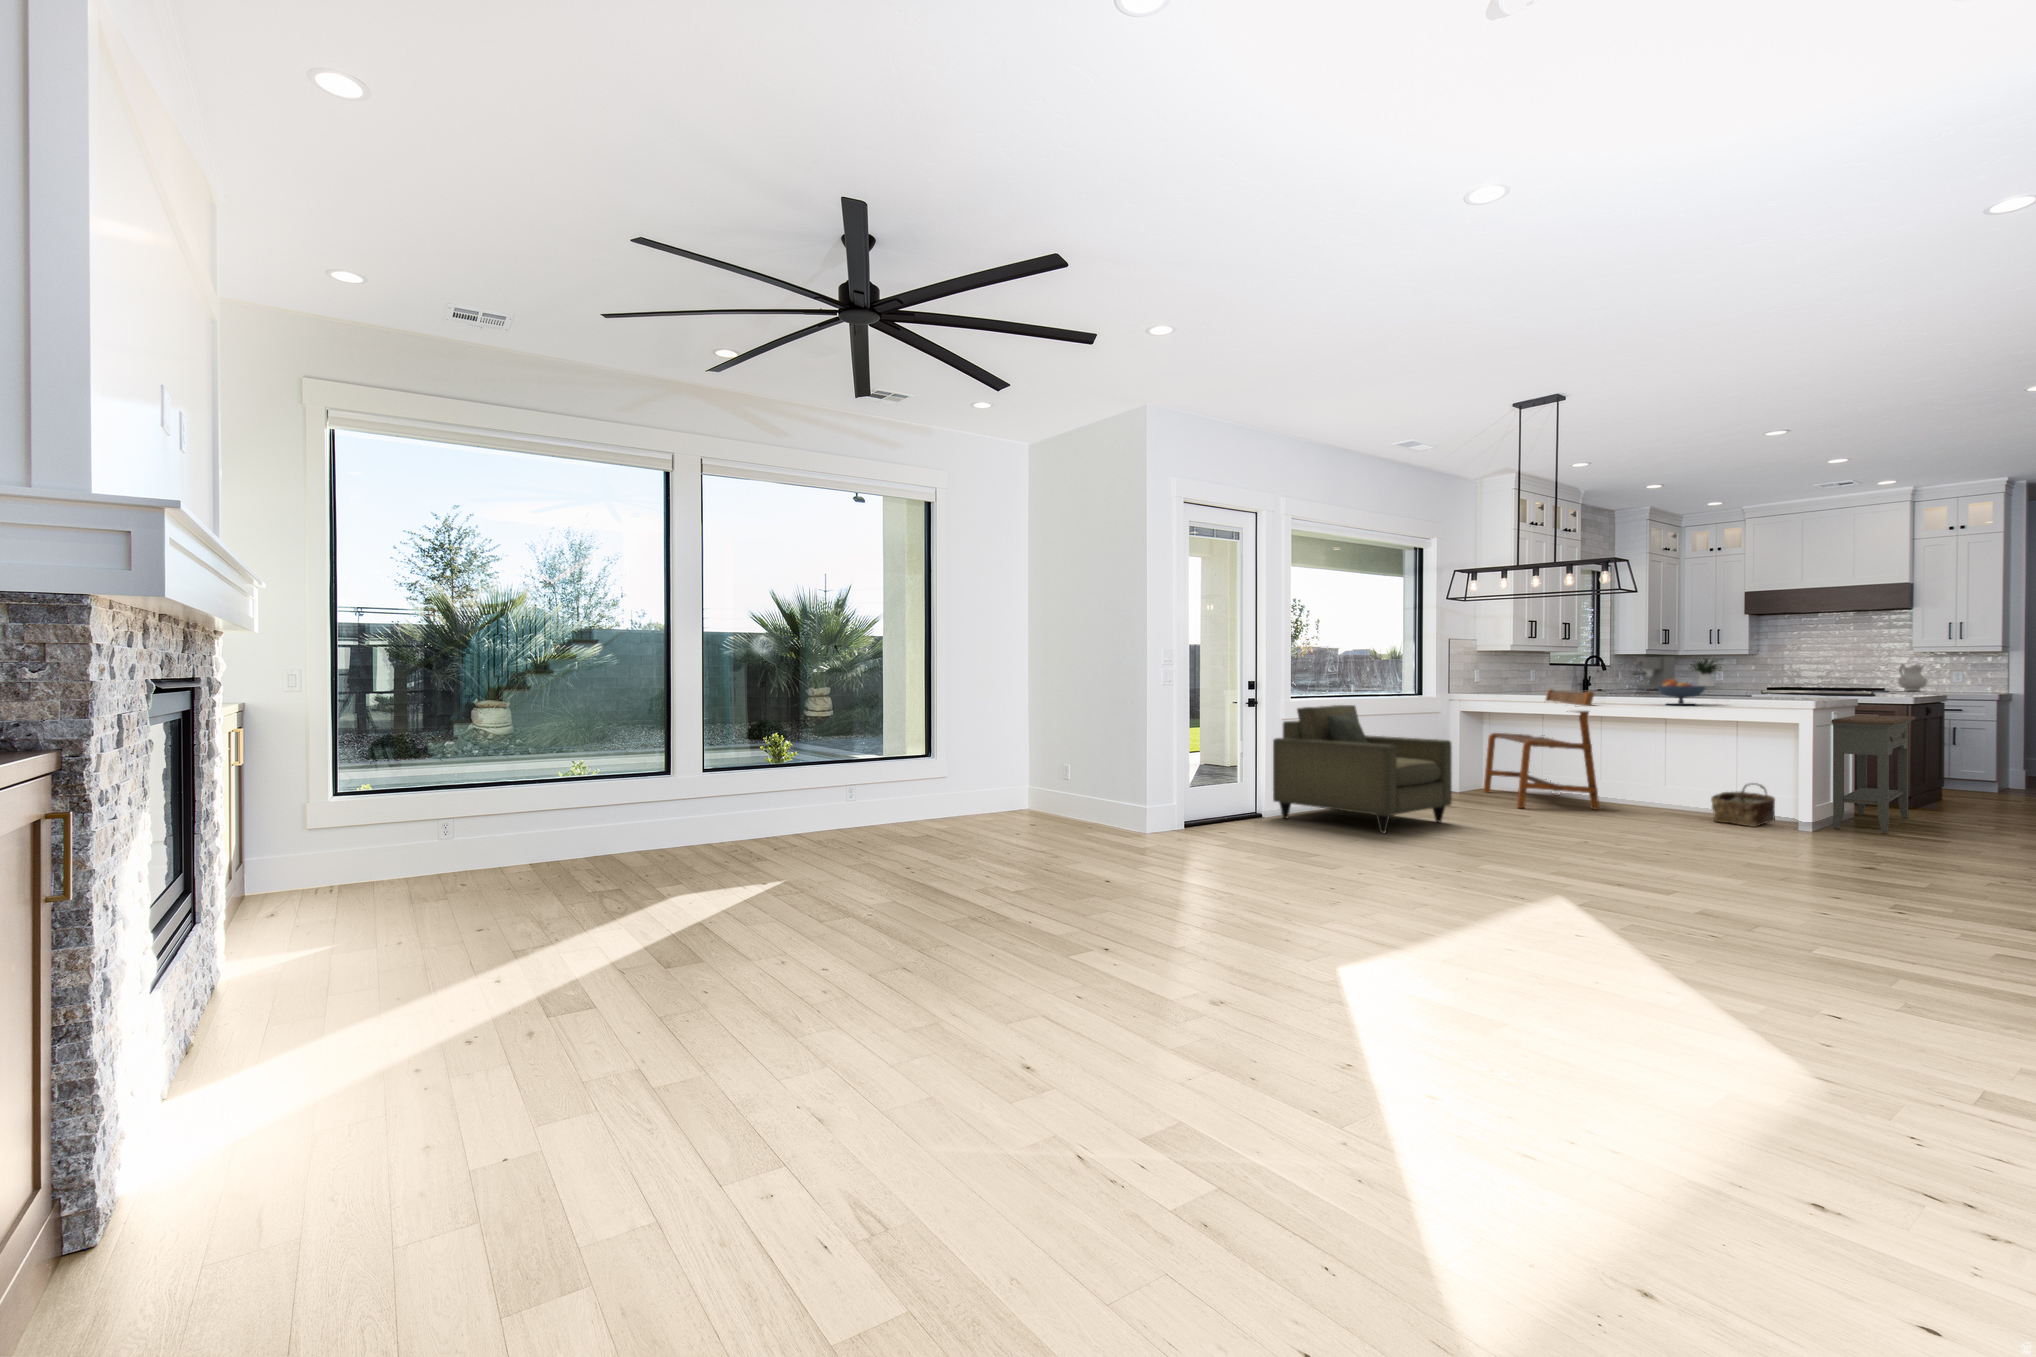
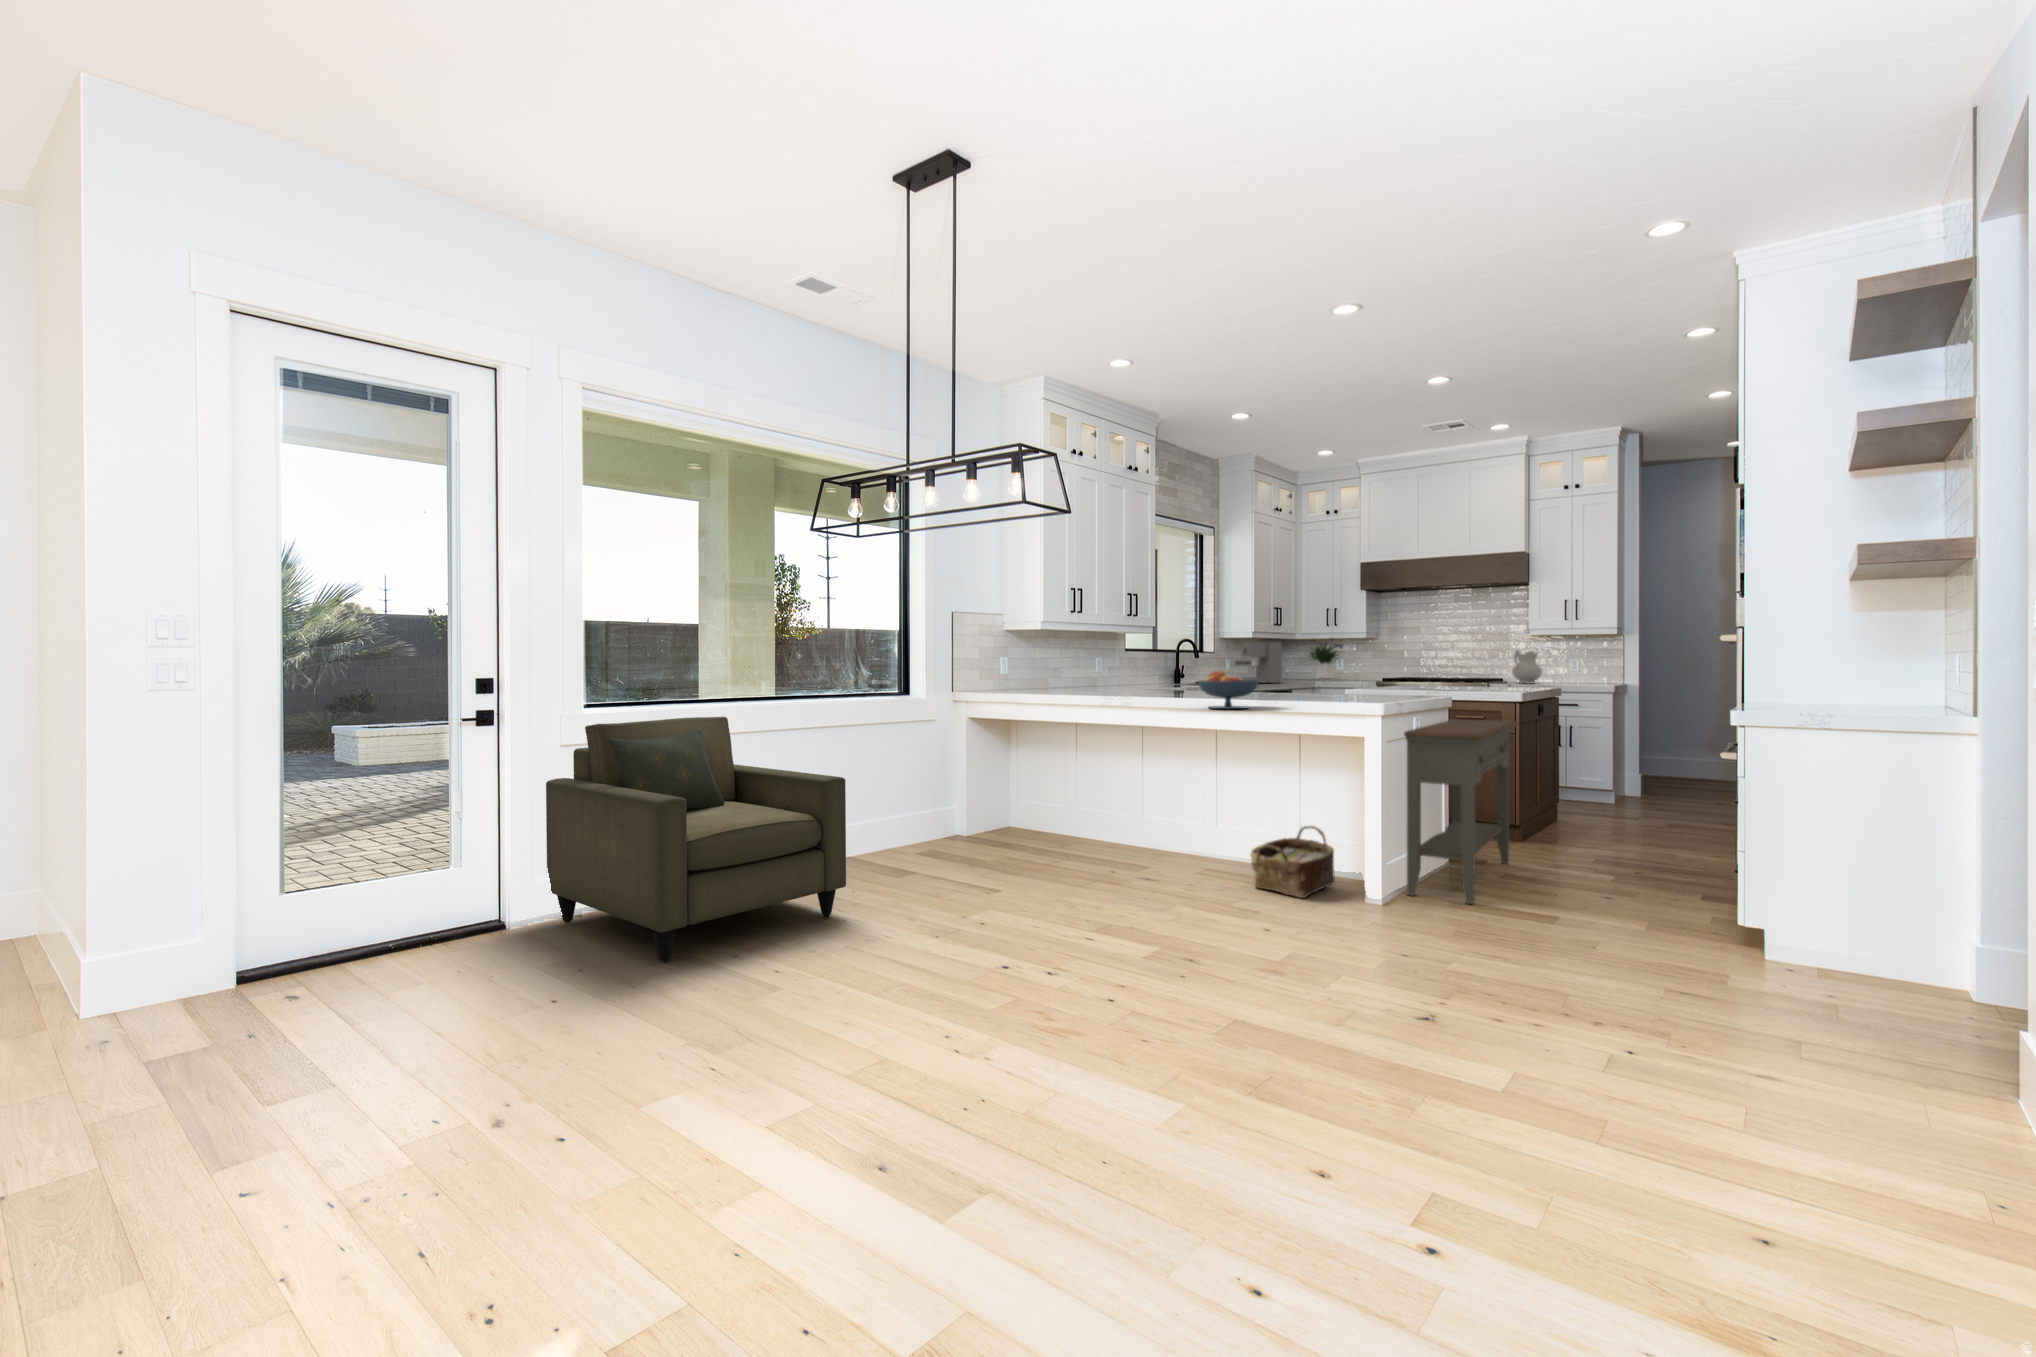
bench: present [1483,690,1599,809] -> none [1007,686,1120,869]

